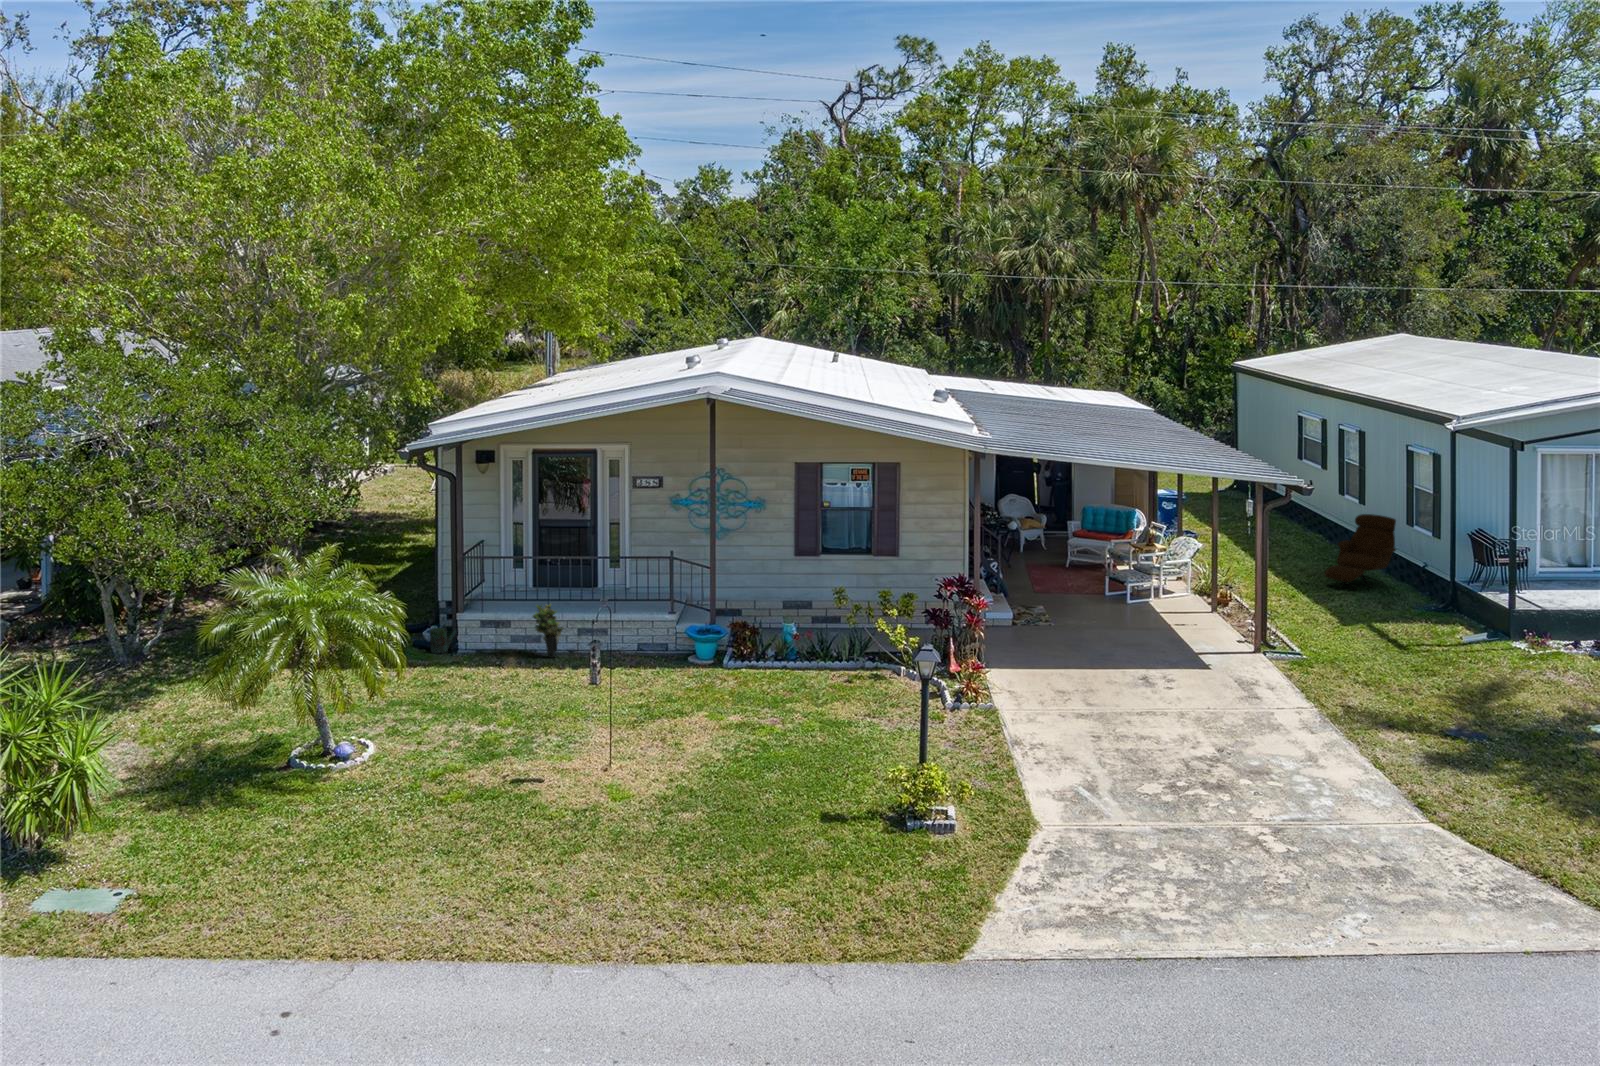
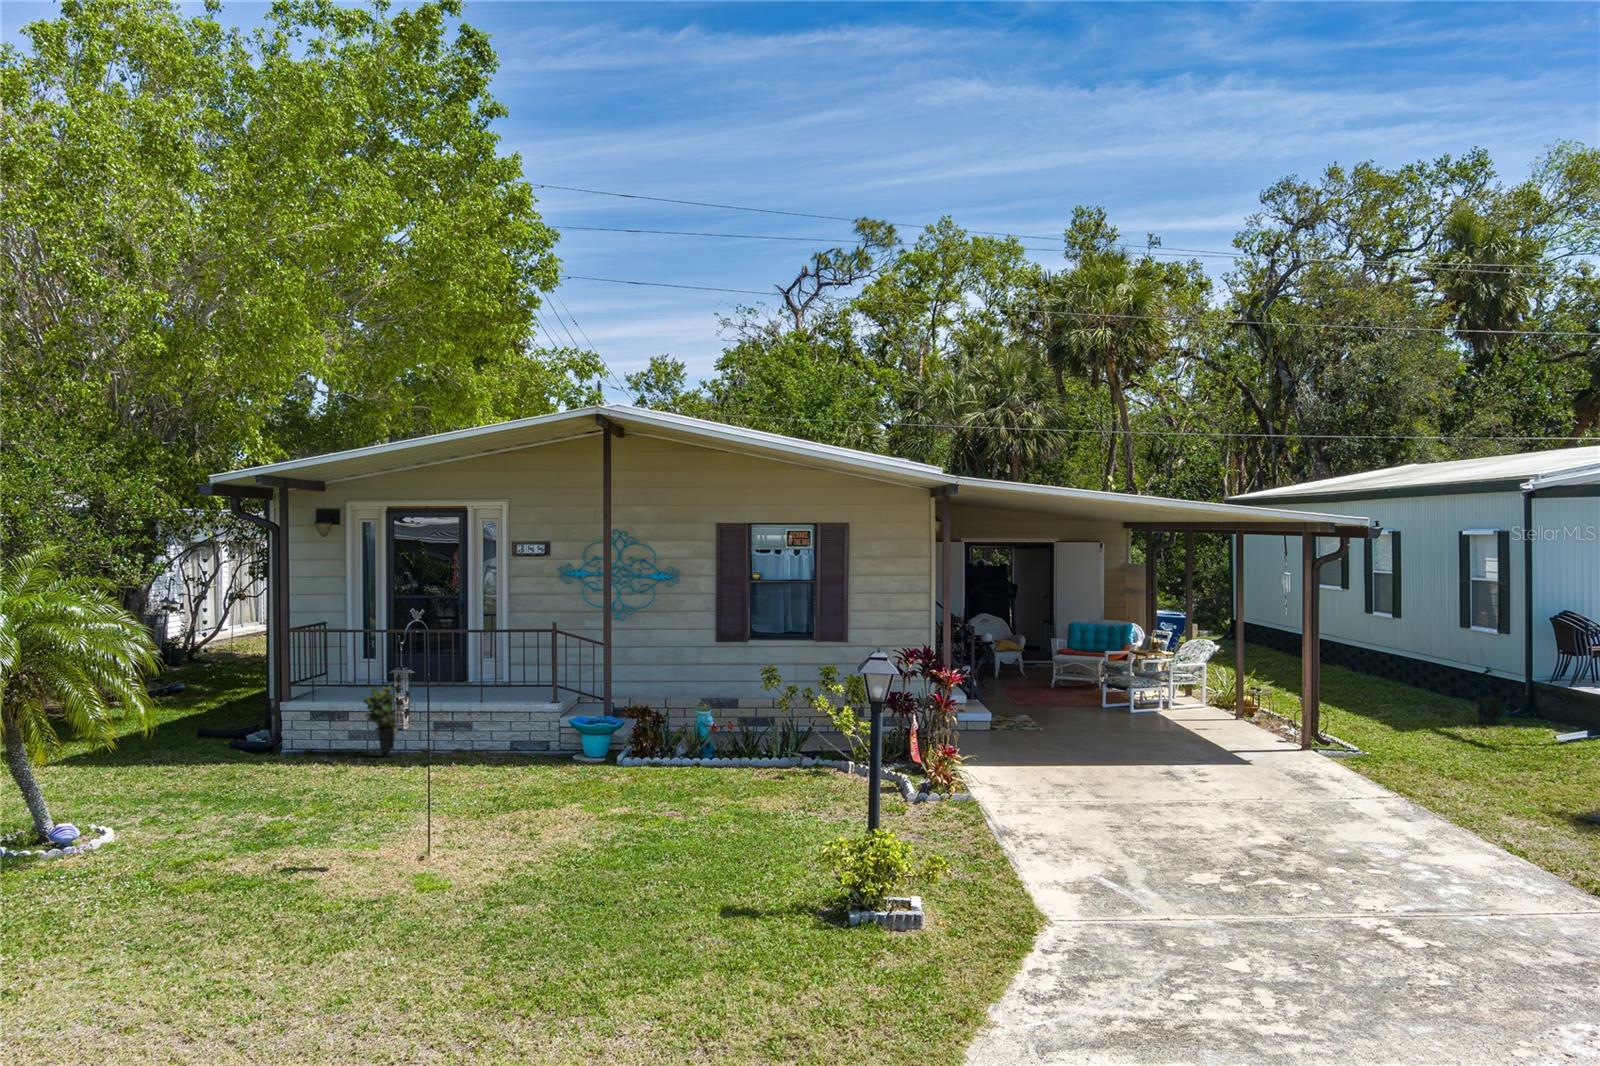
lounge chair: present [1325,514,1396,589] -> none [1367,616,1450,705]
watering can: present [429,628,456,654] -> present [1472,694,1515,724]

